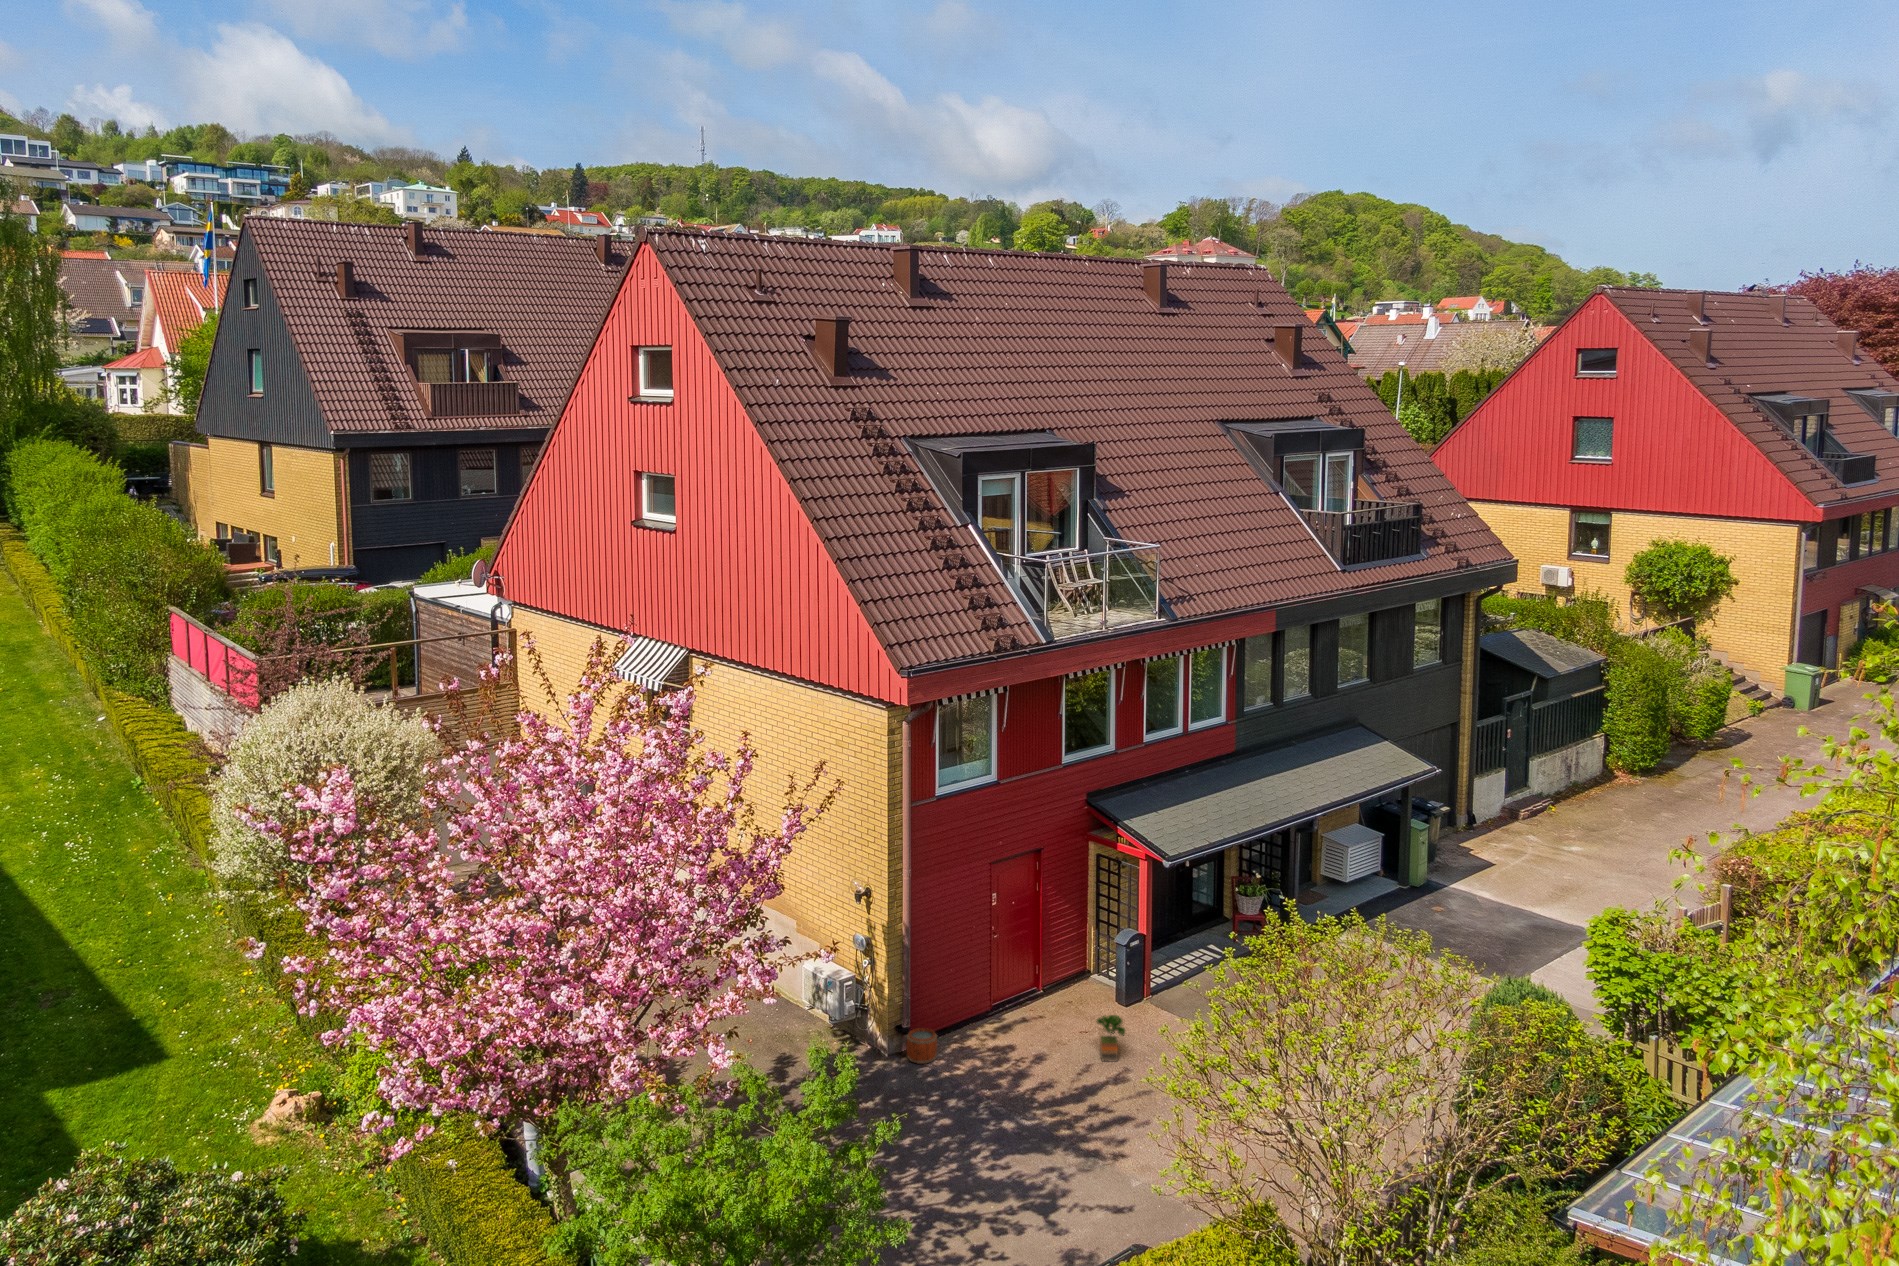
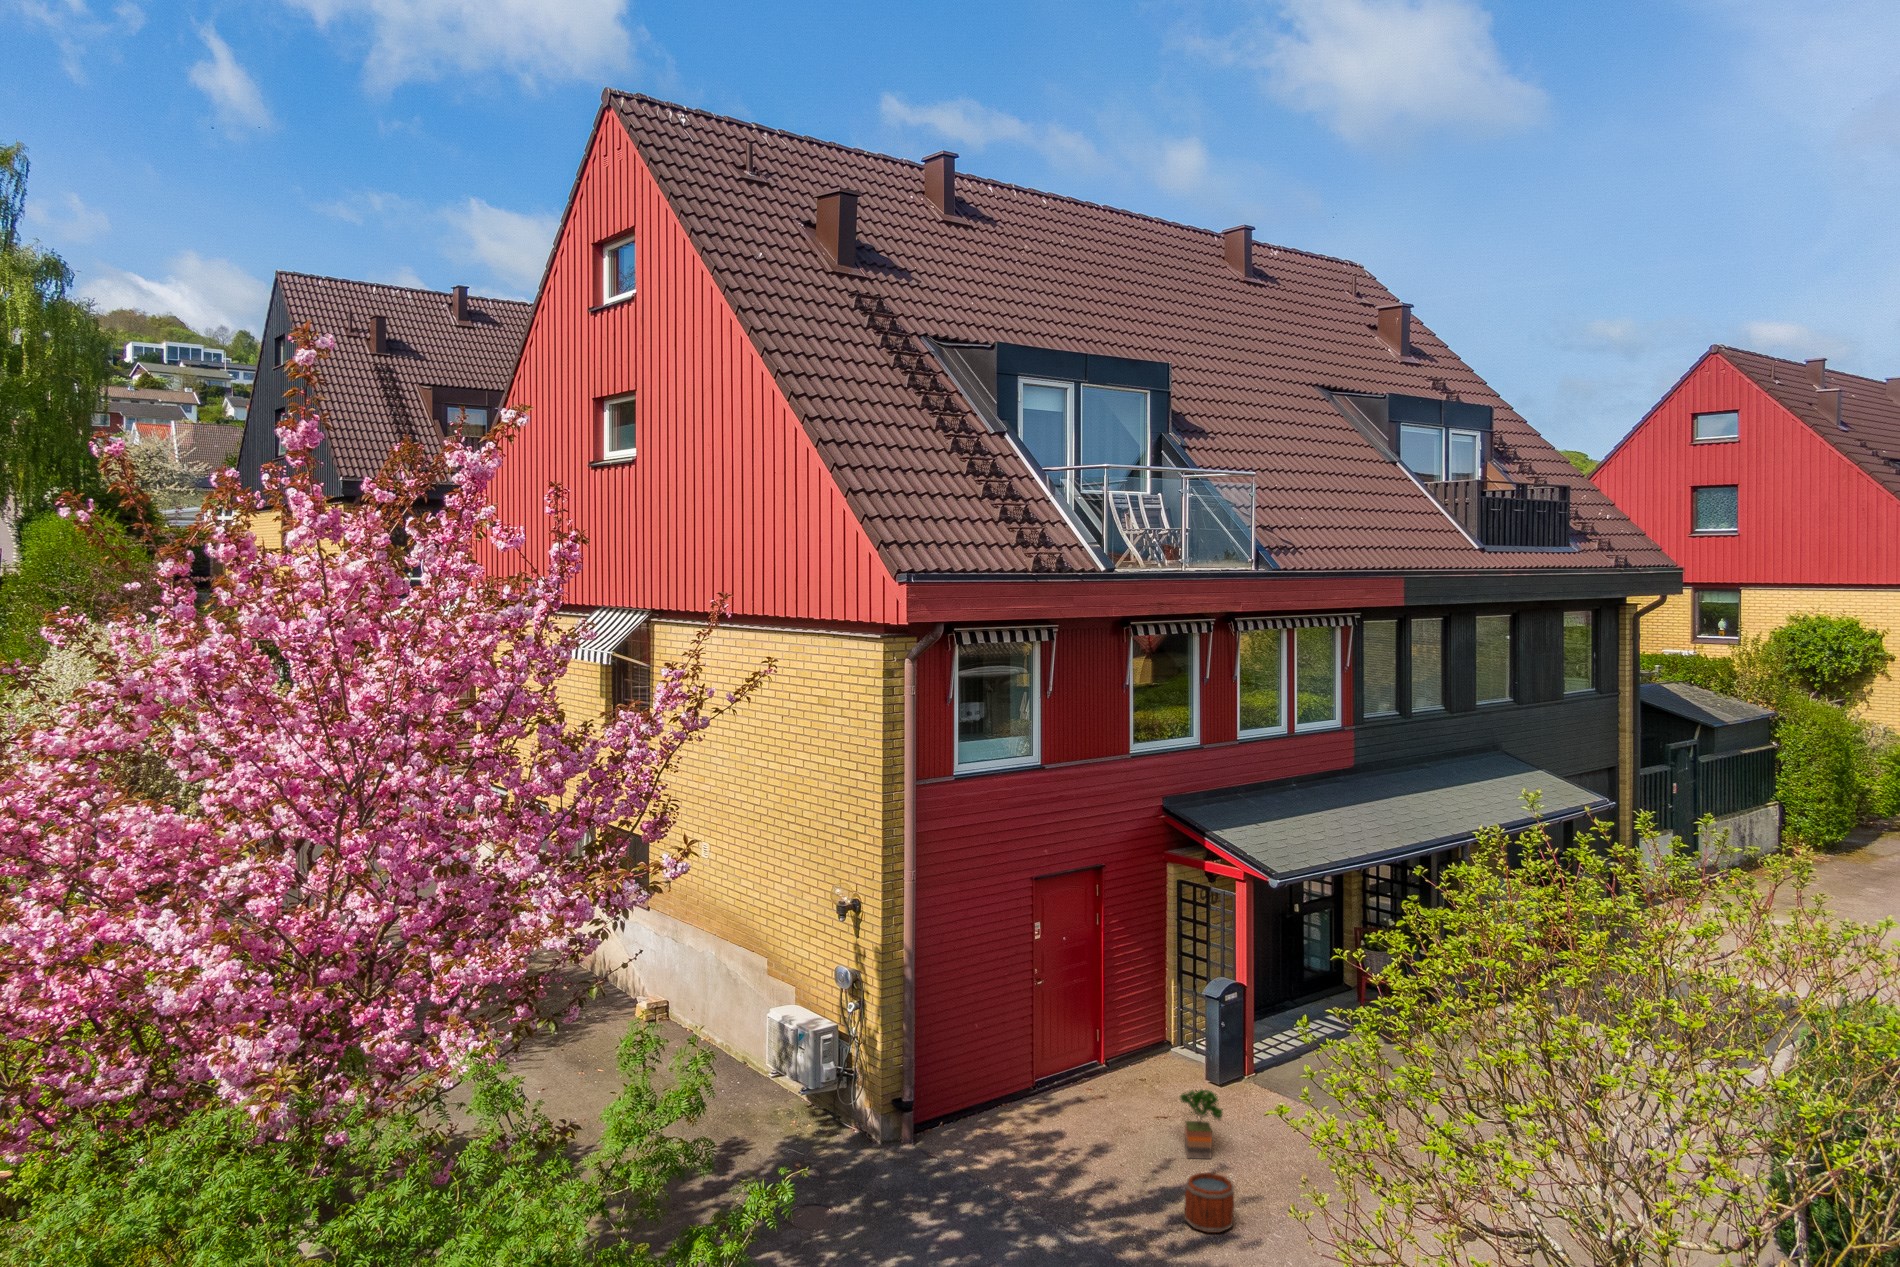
bucket: present [906,1028,937,1064] -> present [1185,1173,1234,1233]

